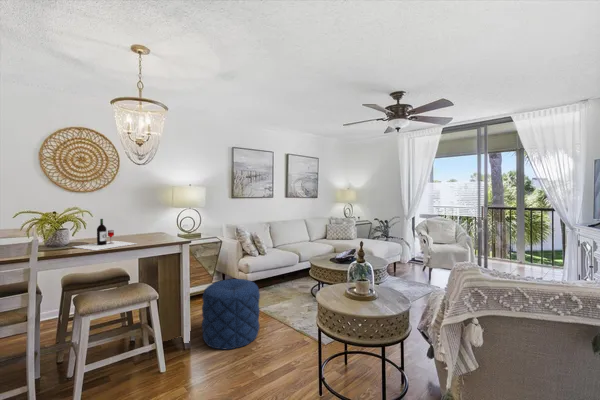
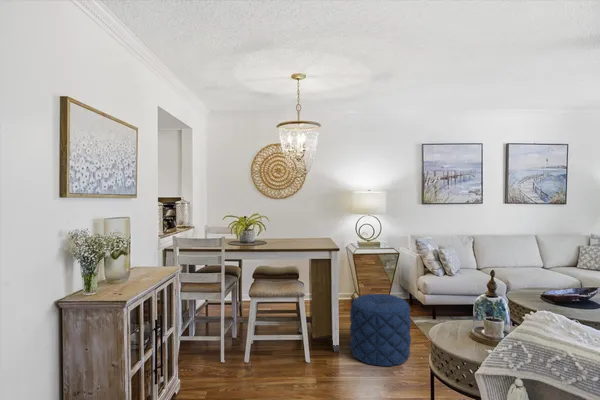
wine bottle: present [74,219,135,250] -> none [254,223,296,248]

